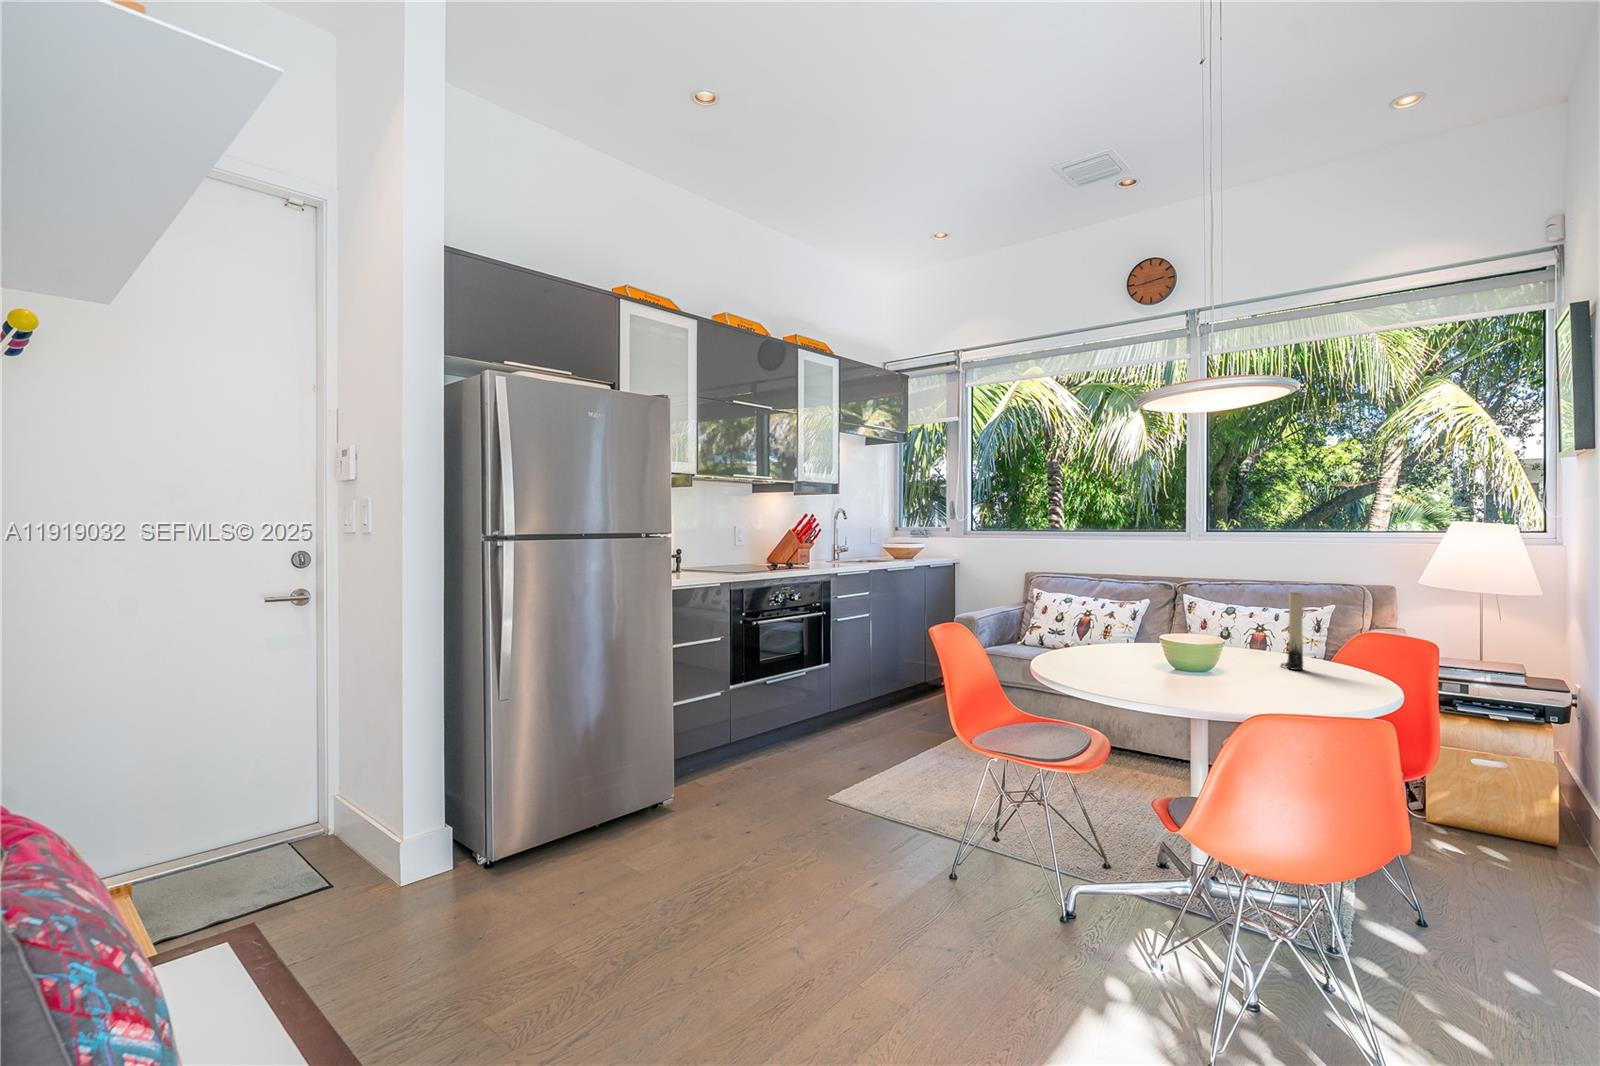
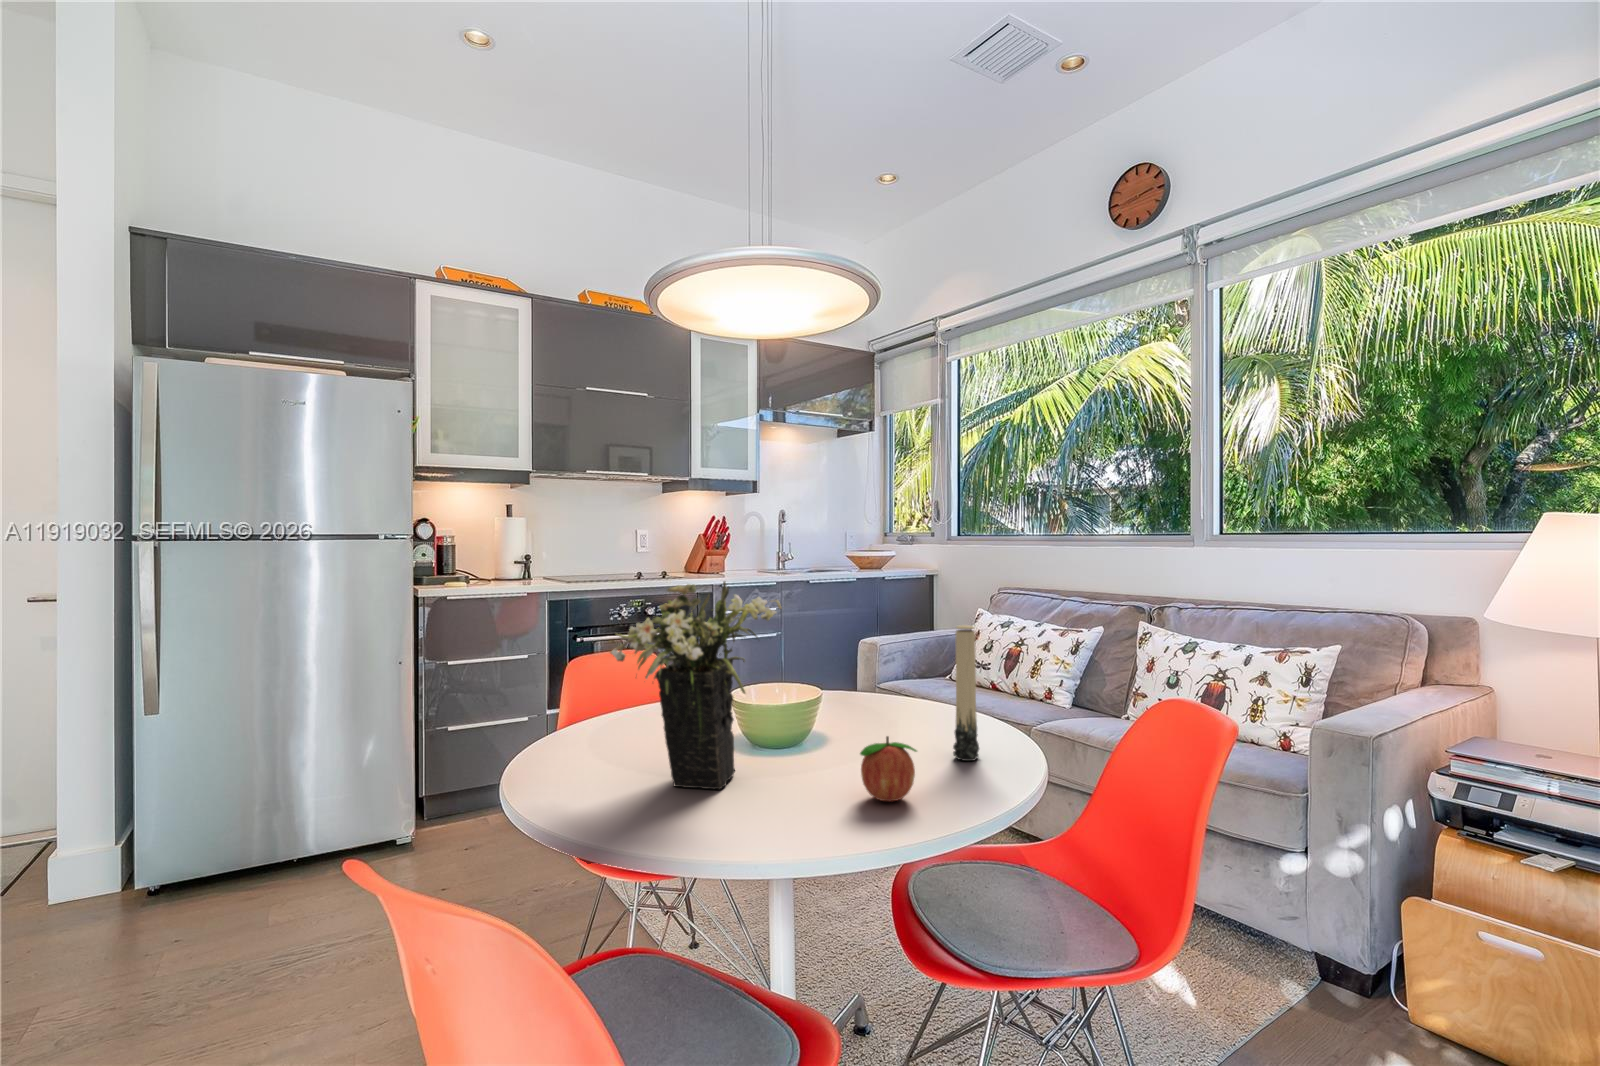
flower arrangement: none [1145,564,1260,690] -> present [610,581,782,789]
fruit: none [1300,651,1336,687] -> present [860,736,917,802]

